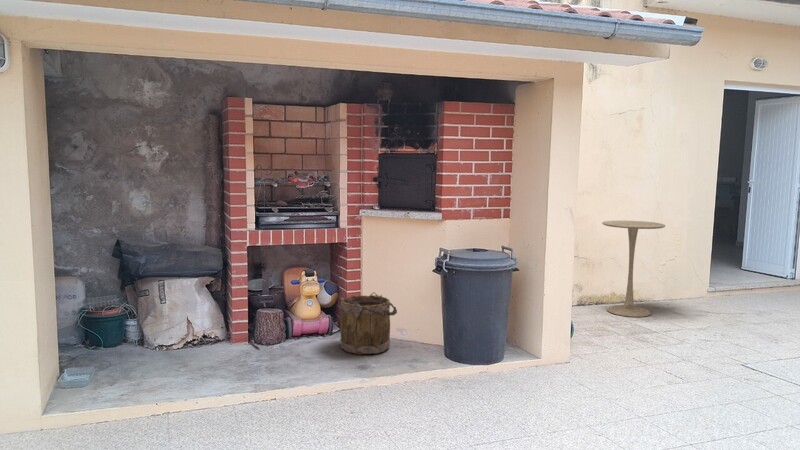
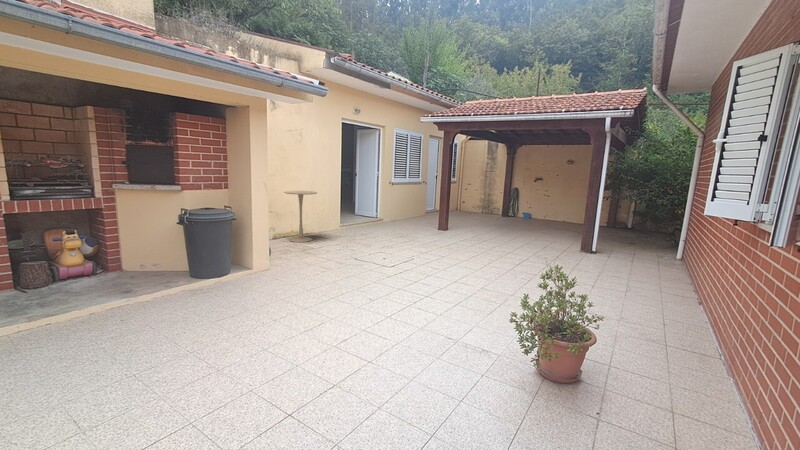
bucket: present [340,292,397,354] -> none [103,241,152,284]

